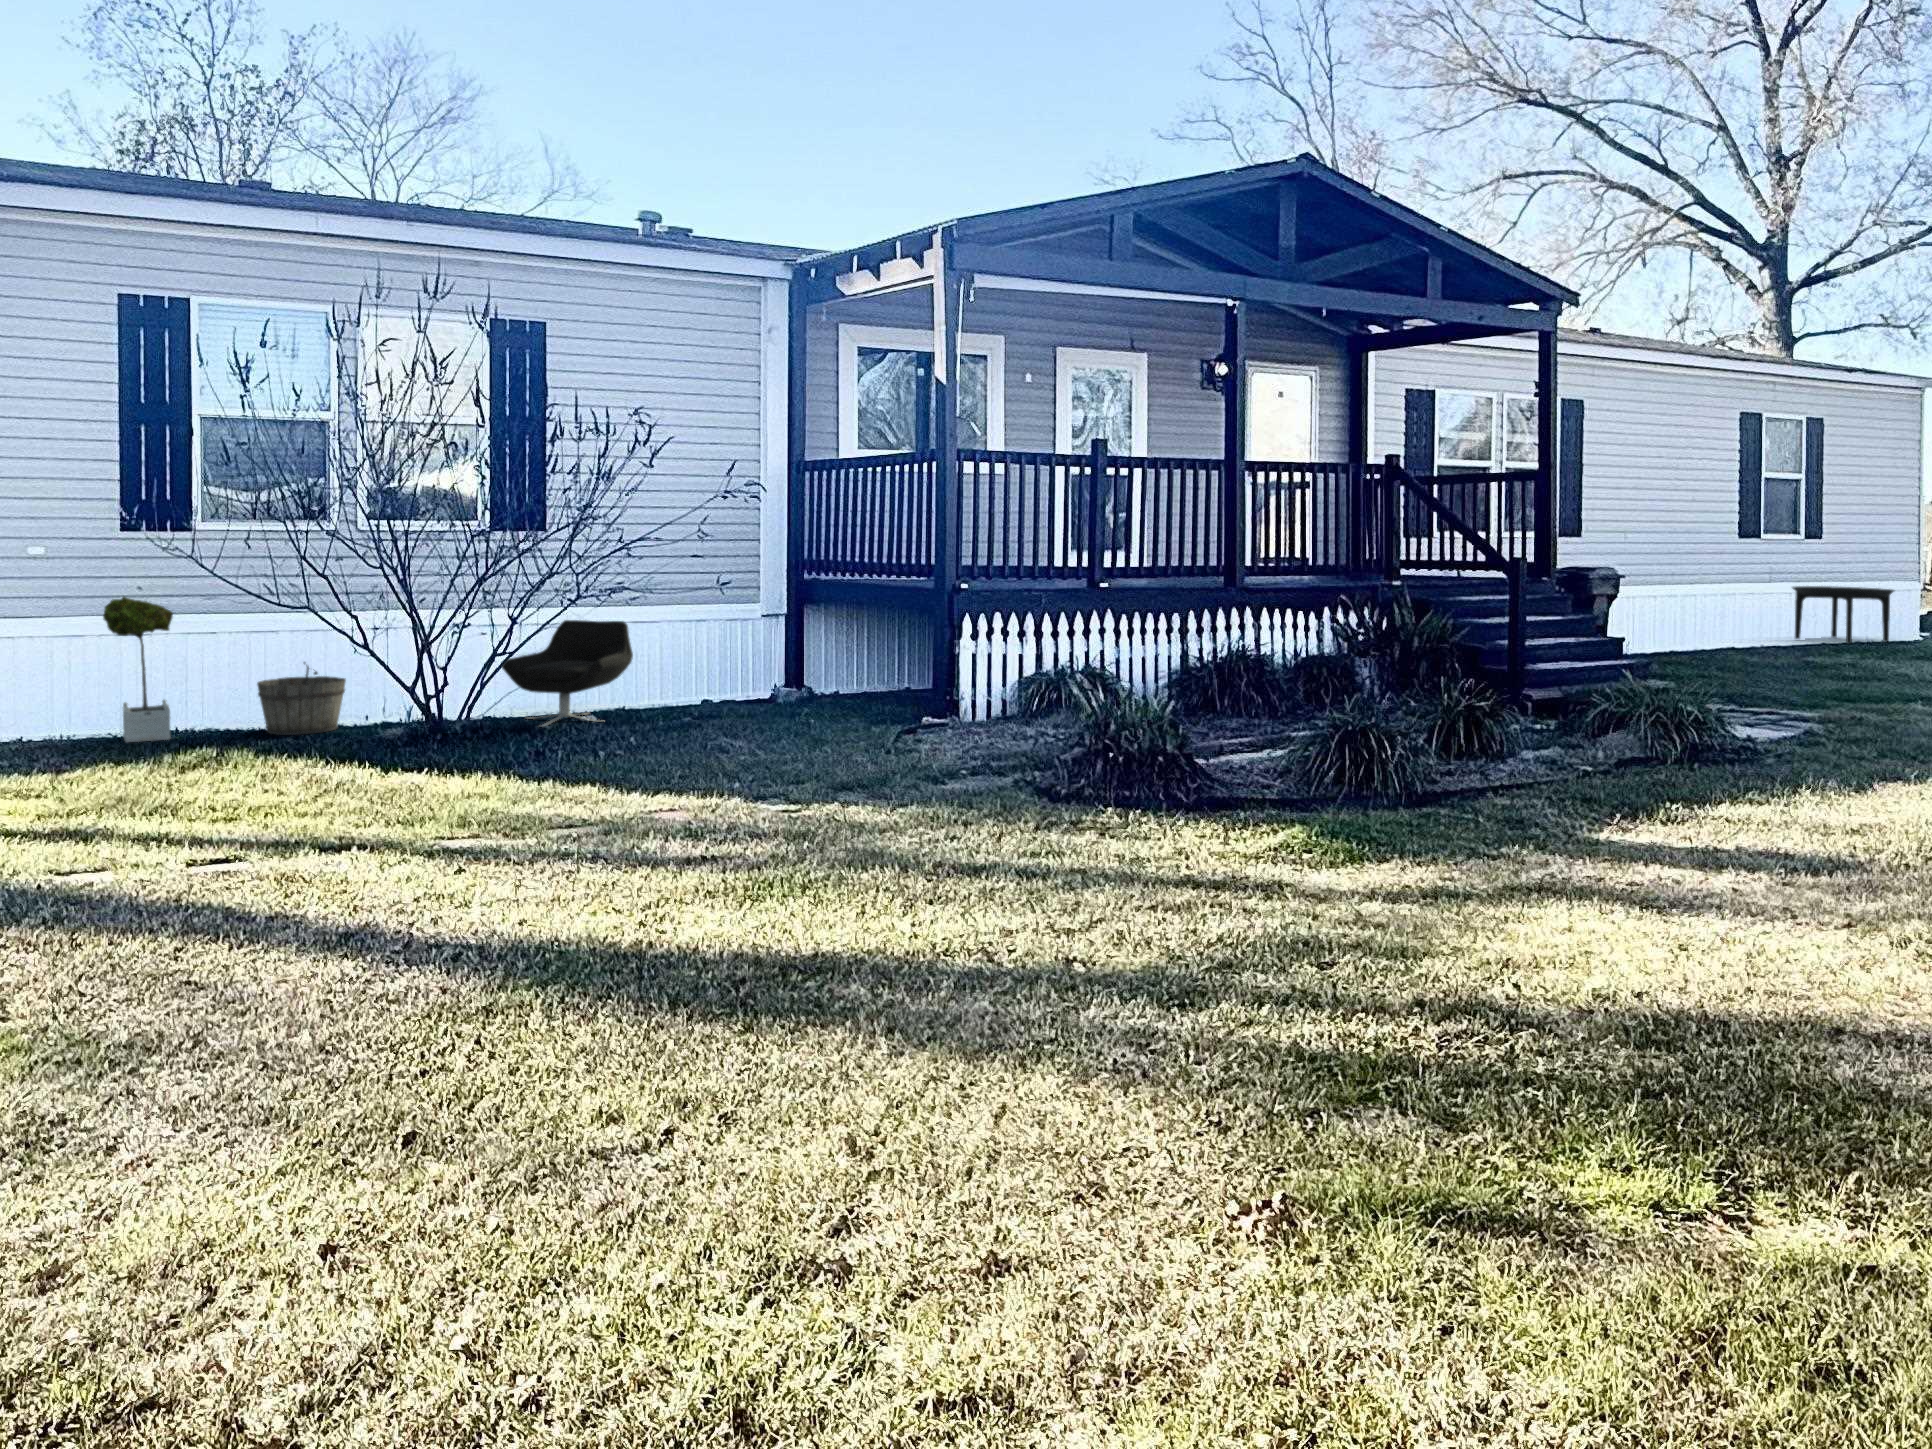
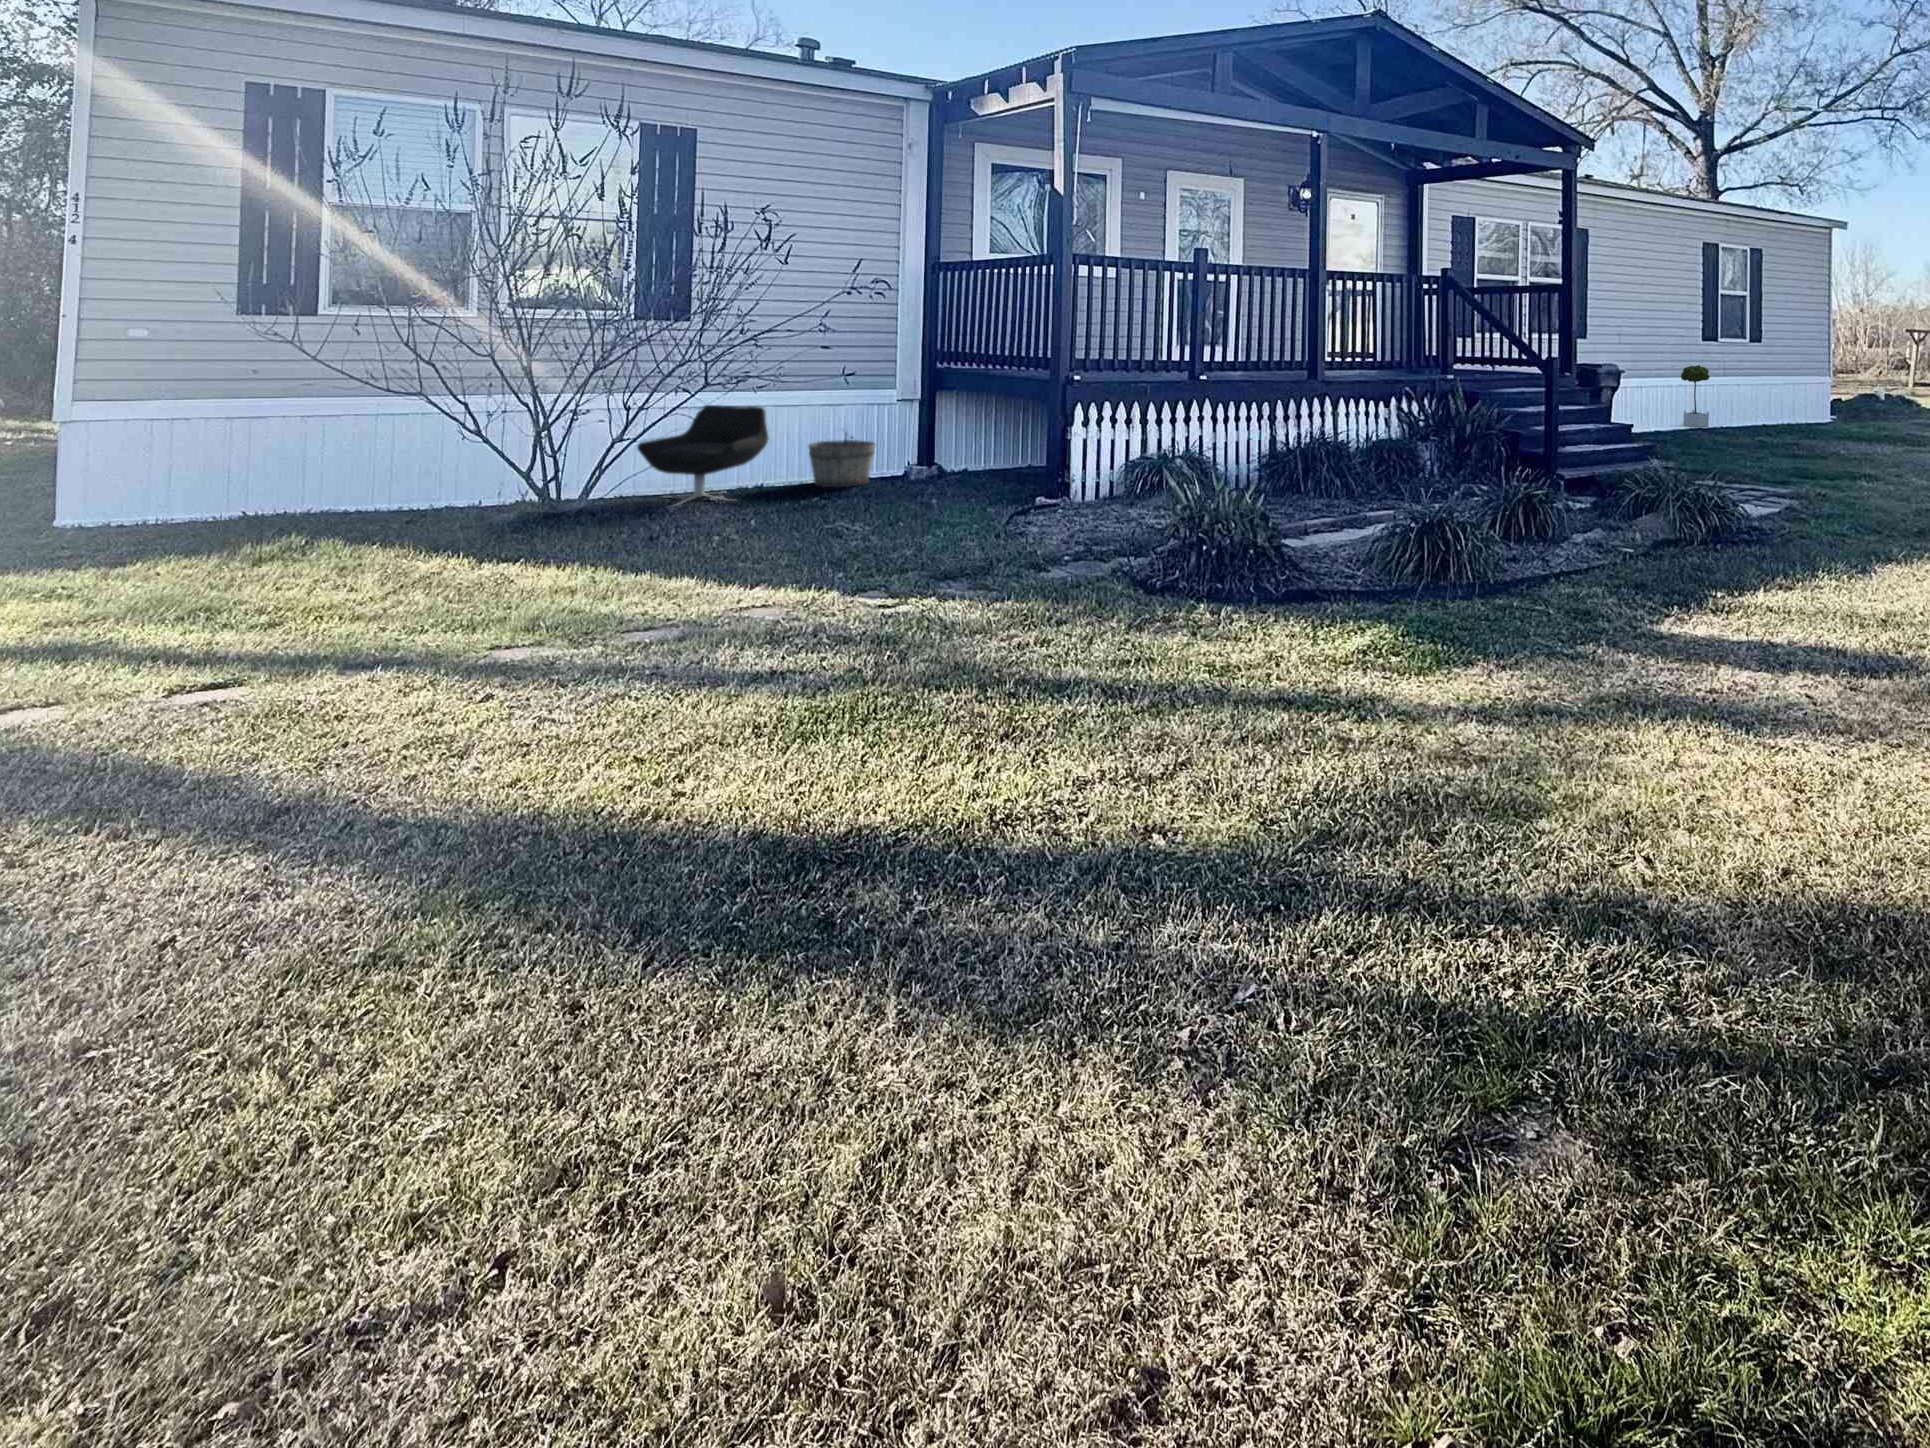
round table: present [1793,586,1894,644] -> none [1739,381,1818,427]
potted tree: present [103,597,173,742] -> present [1681,365,1710,427]
wooden bucket: present [257,662,346,735] -> present [809,434,876,487]

